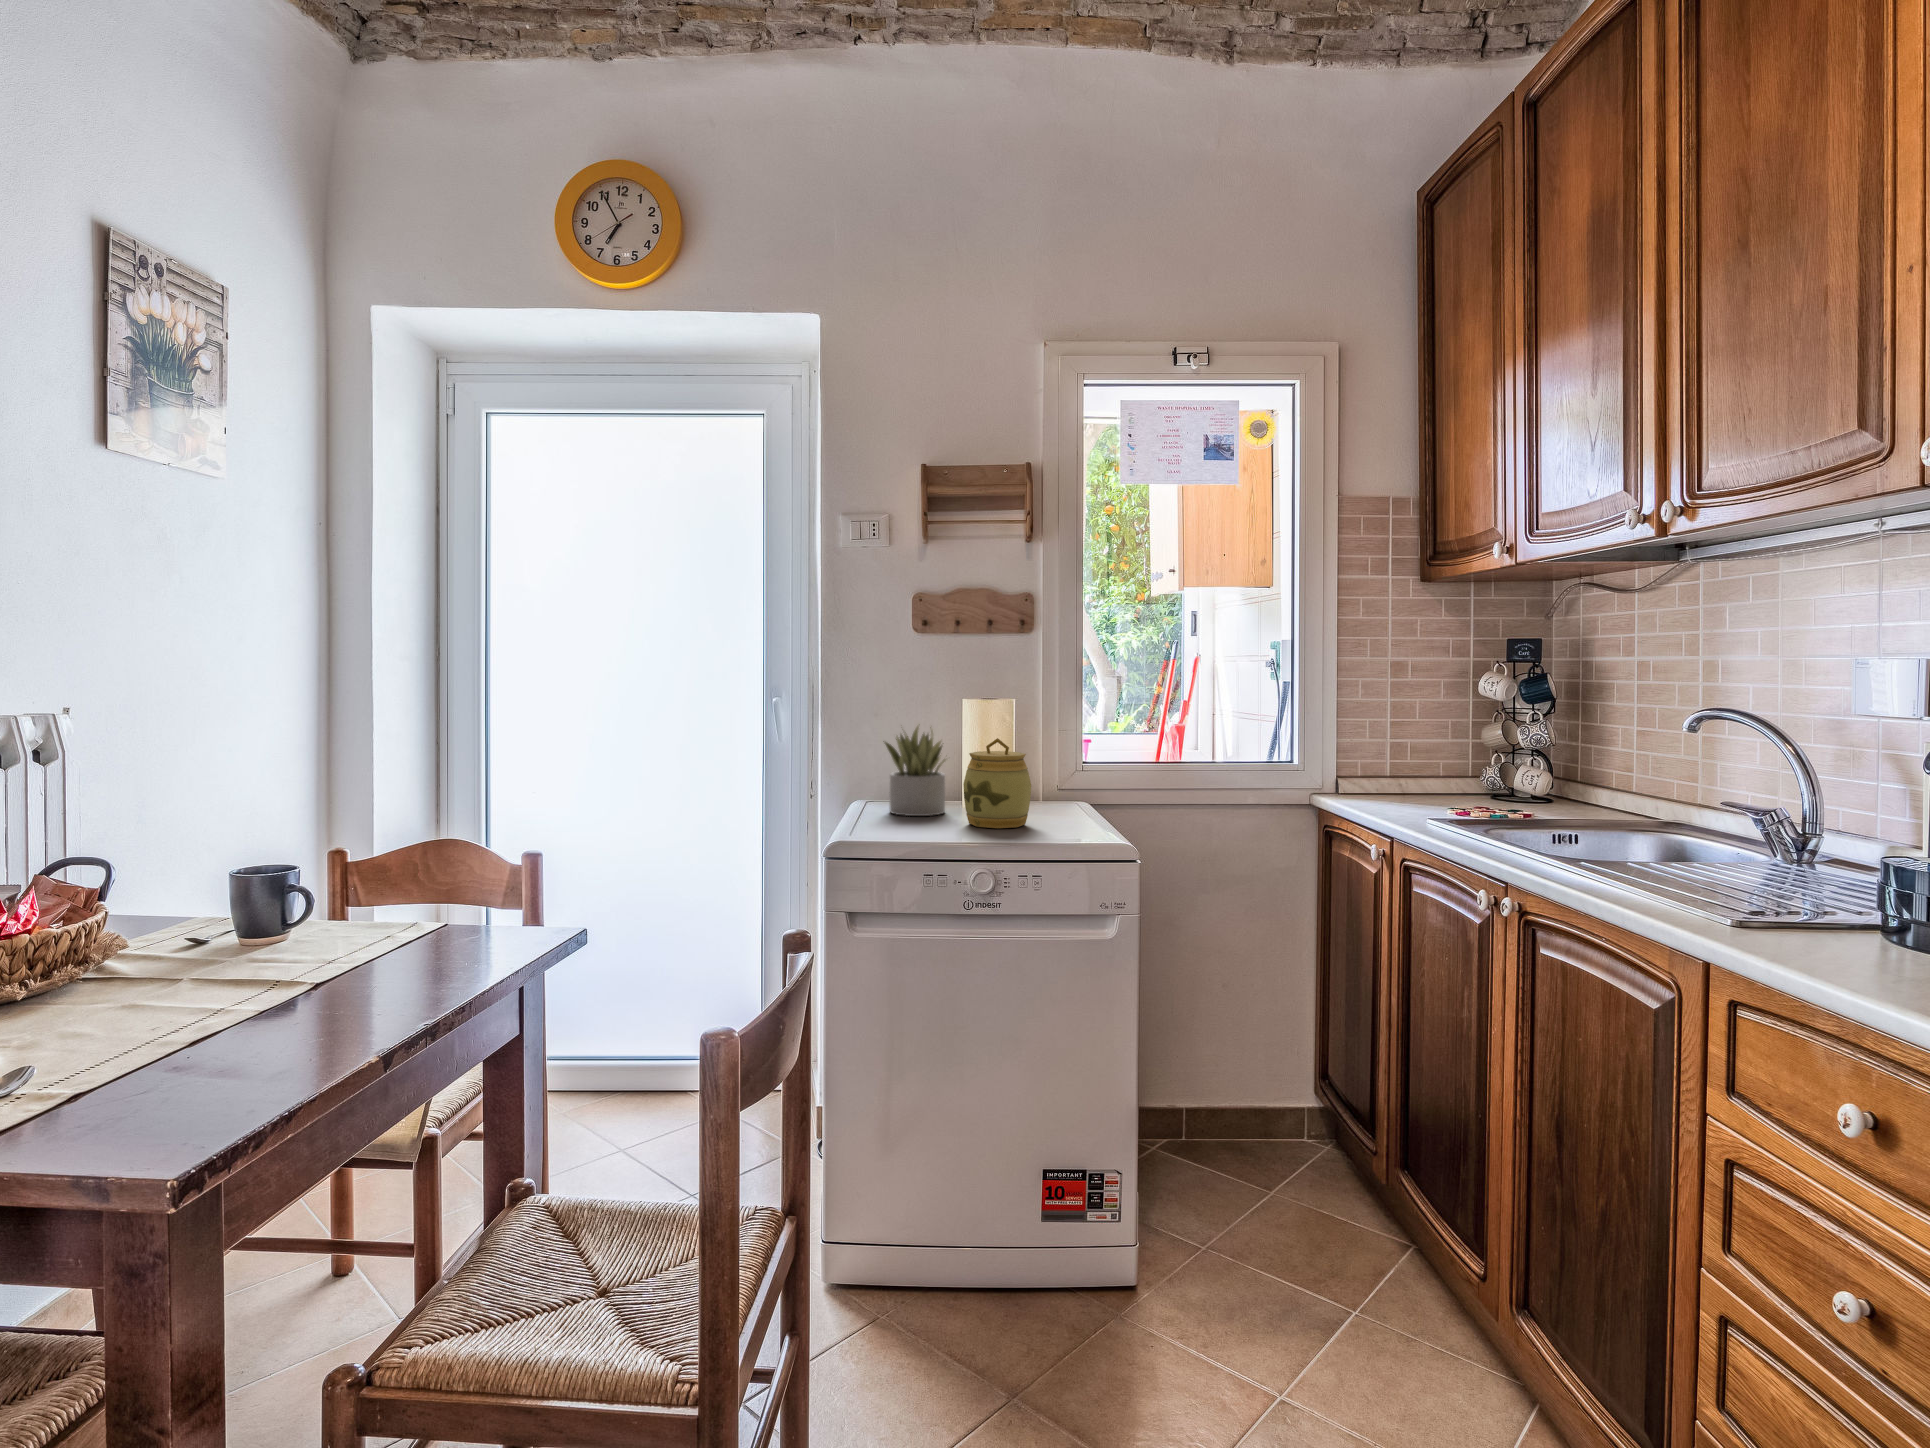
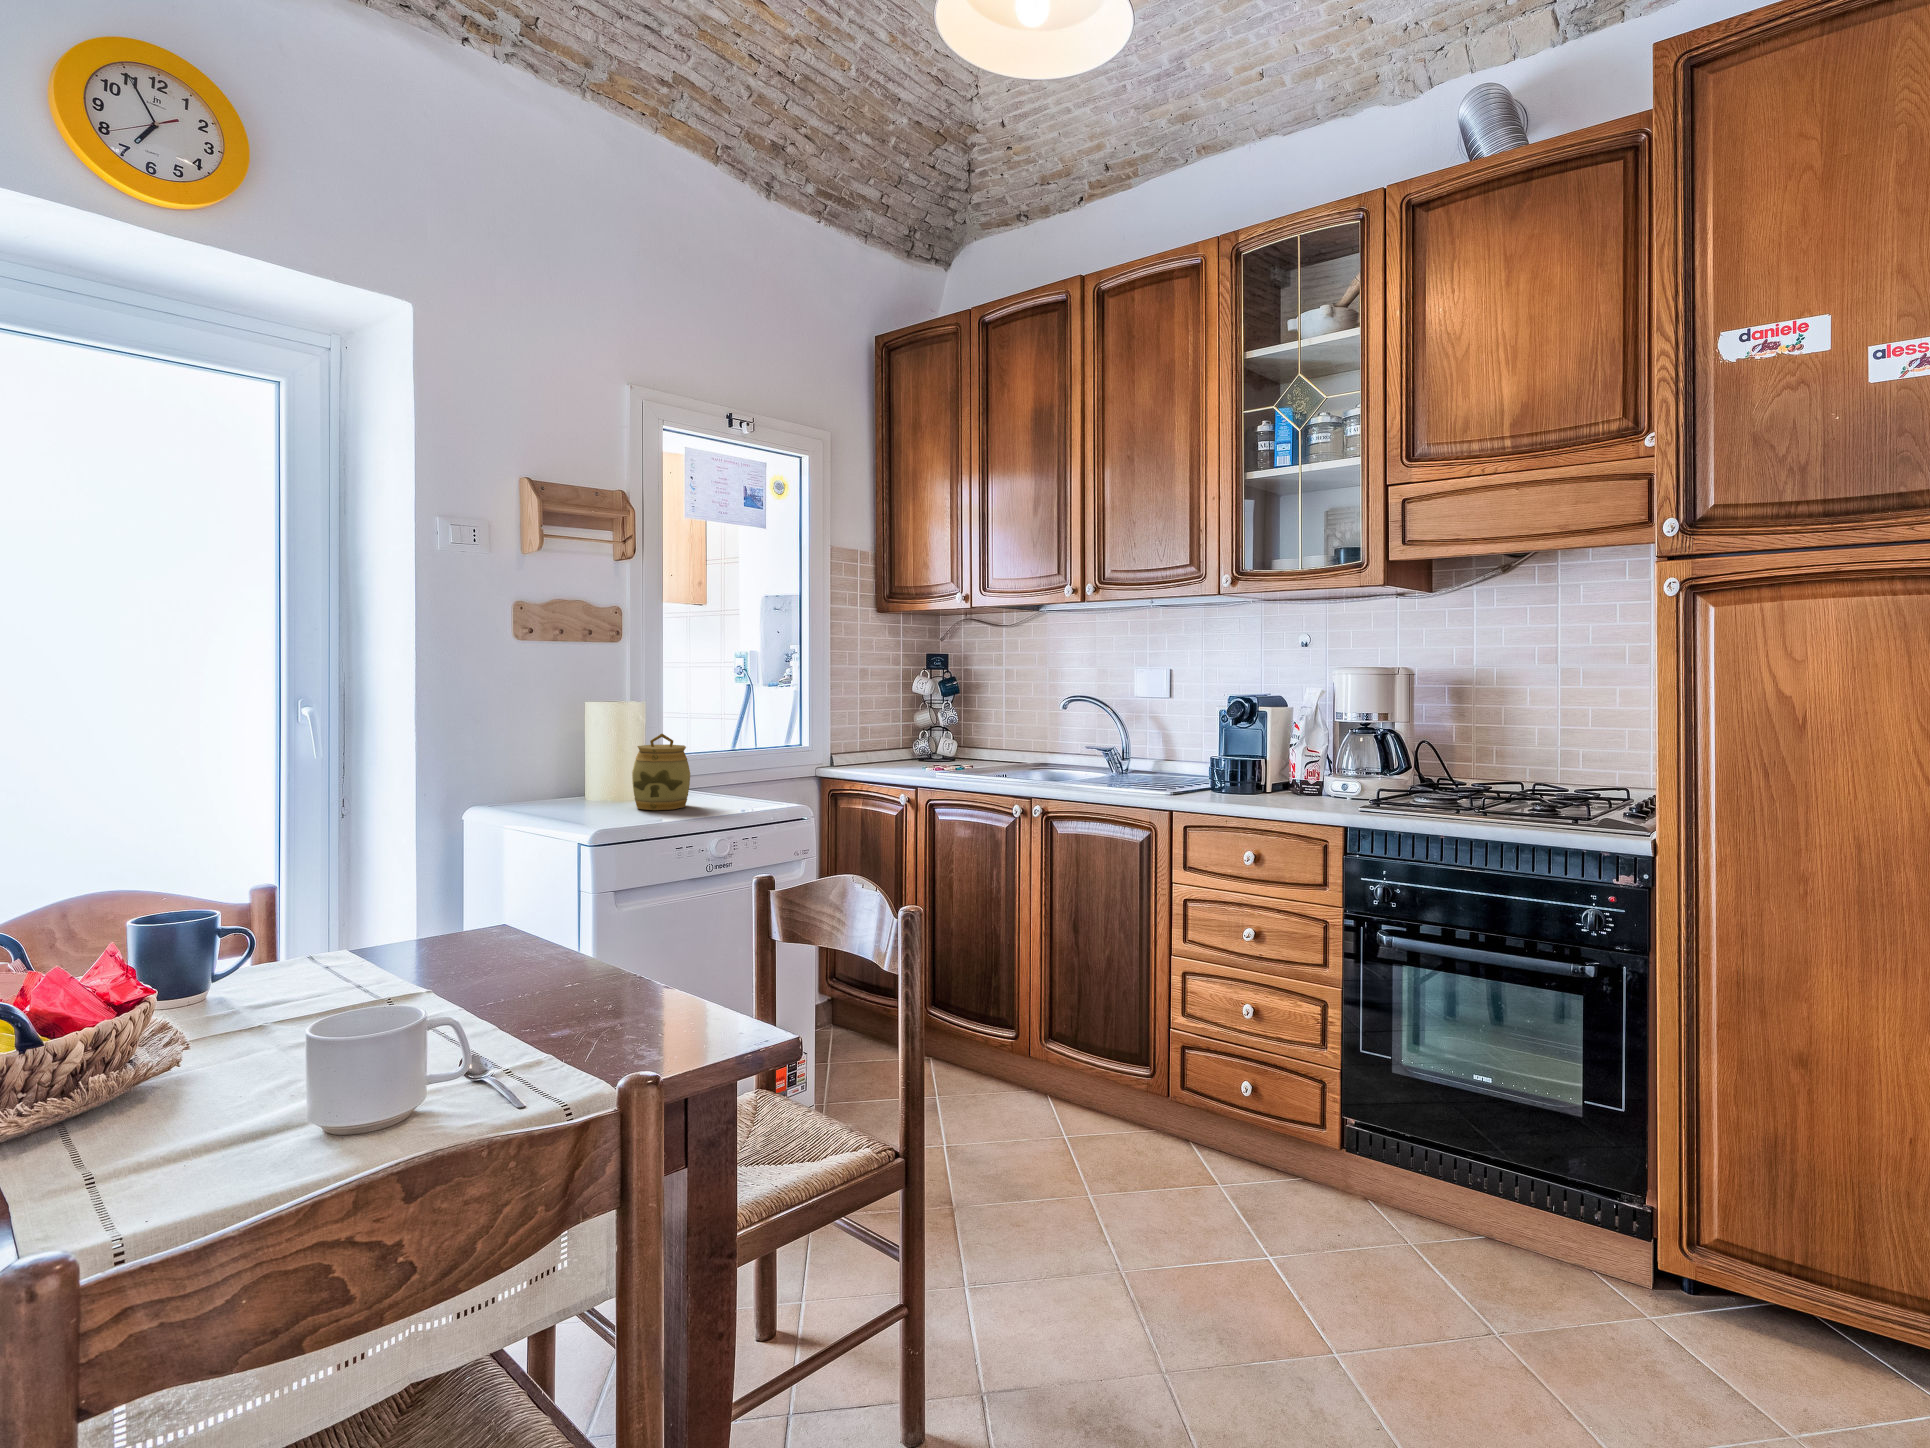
succulent plant: present [883,726,946,816] -> none [526,723,594,810]

